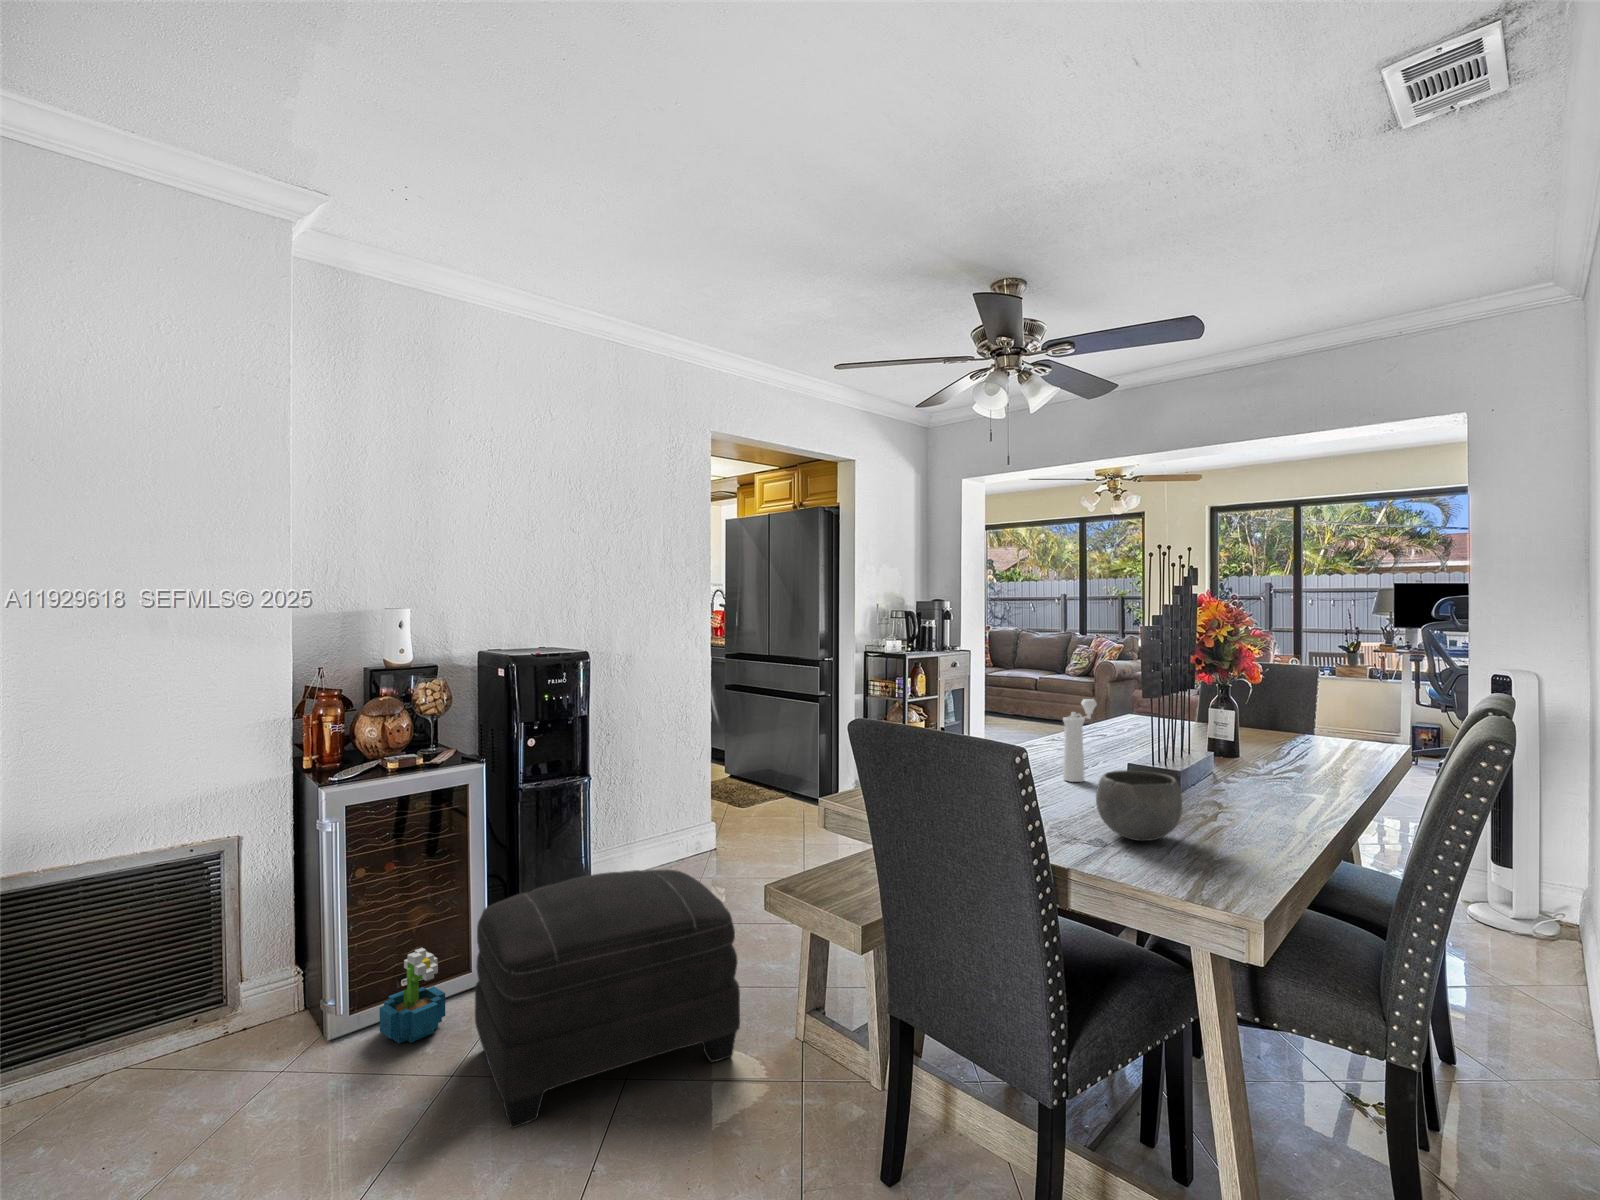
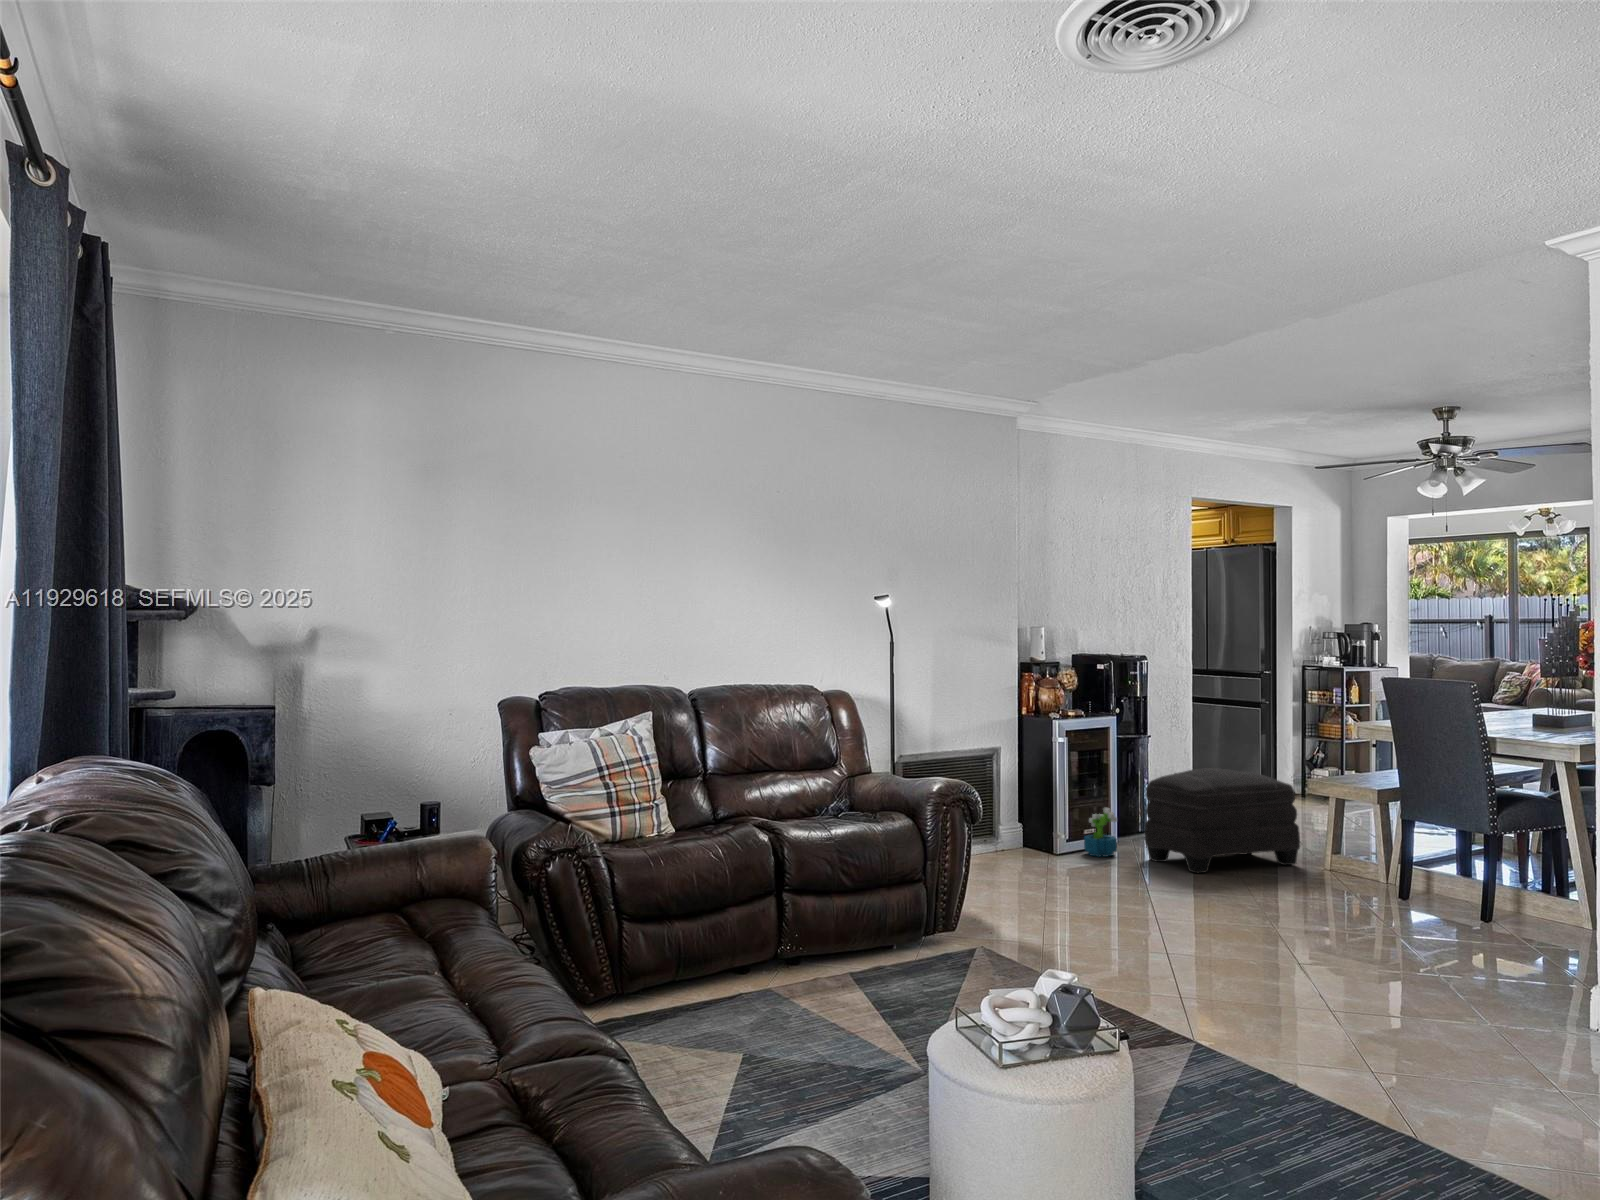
pepper mill: present [1063,699,1097,782] -> none [1490,668,1513,714]
ceramic bowl: present [1096,770,1182,841] -> none [1510,692,1556,722]

